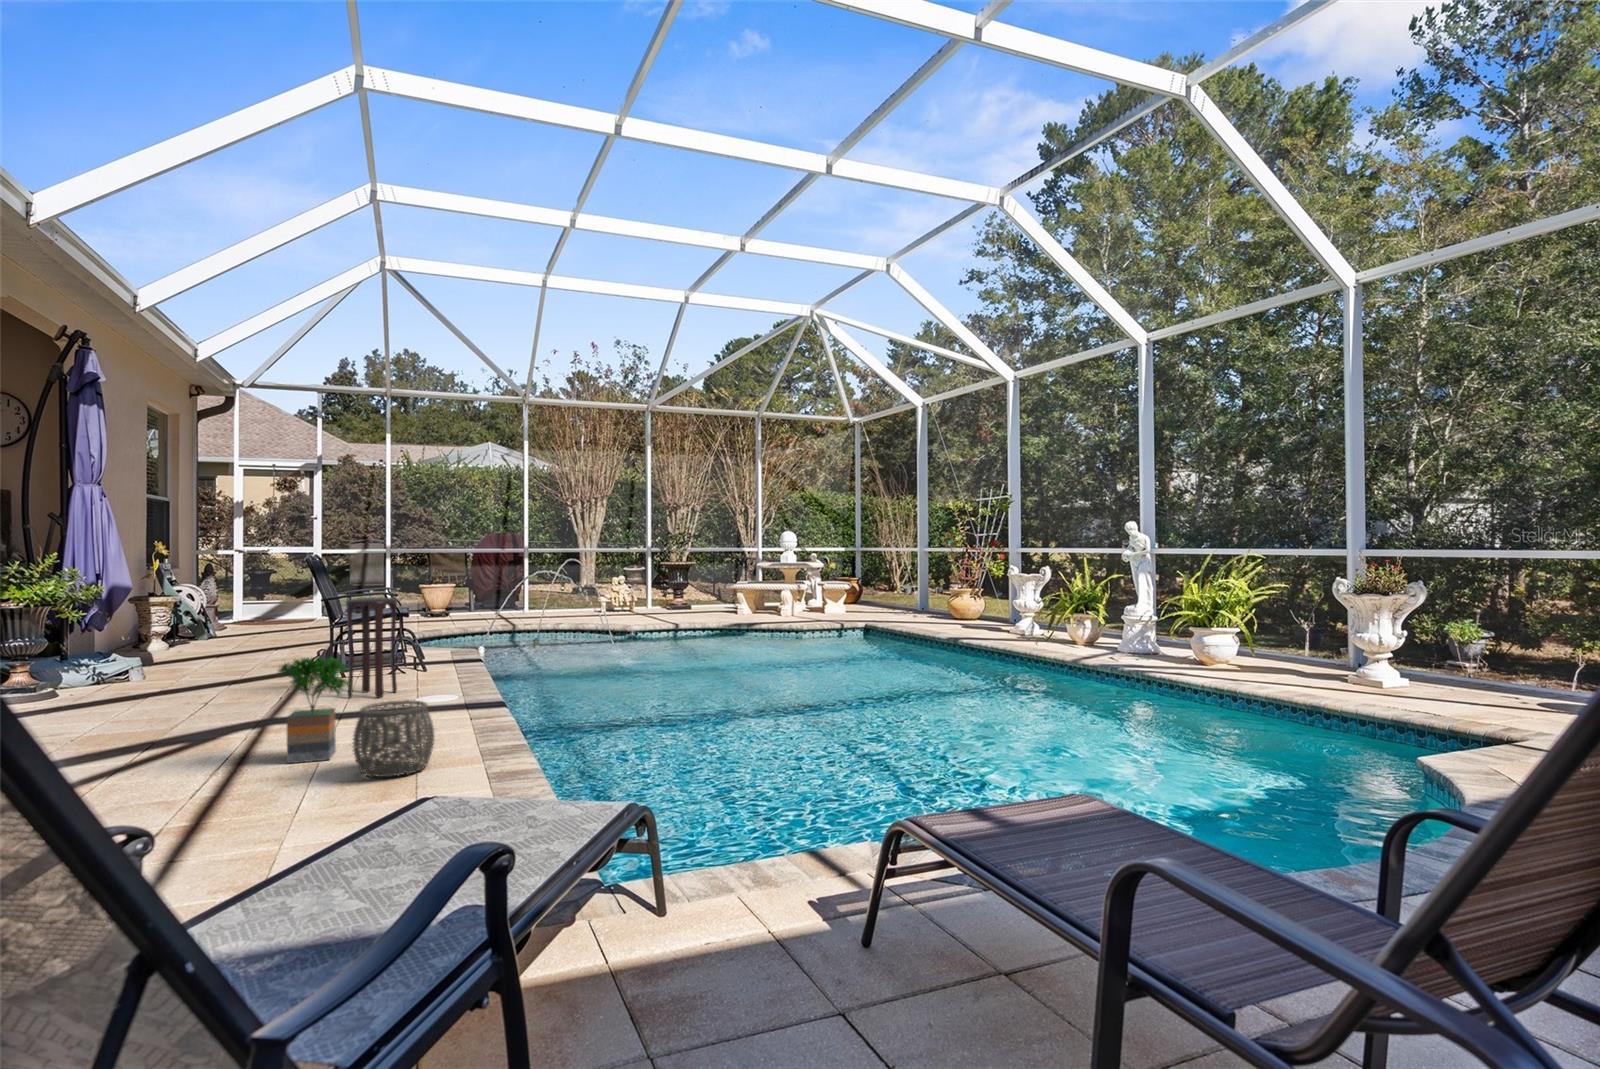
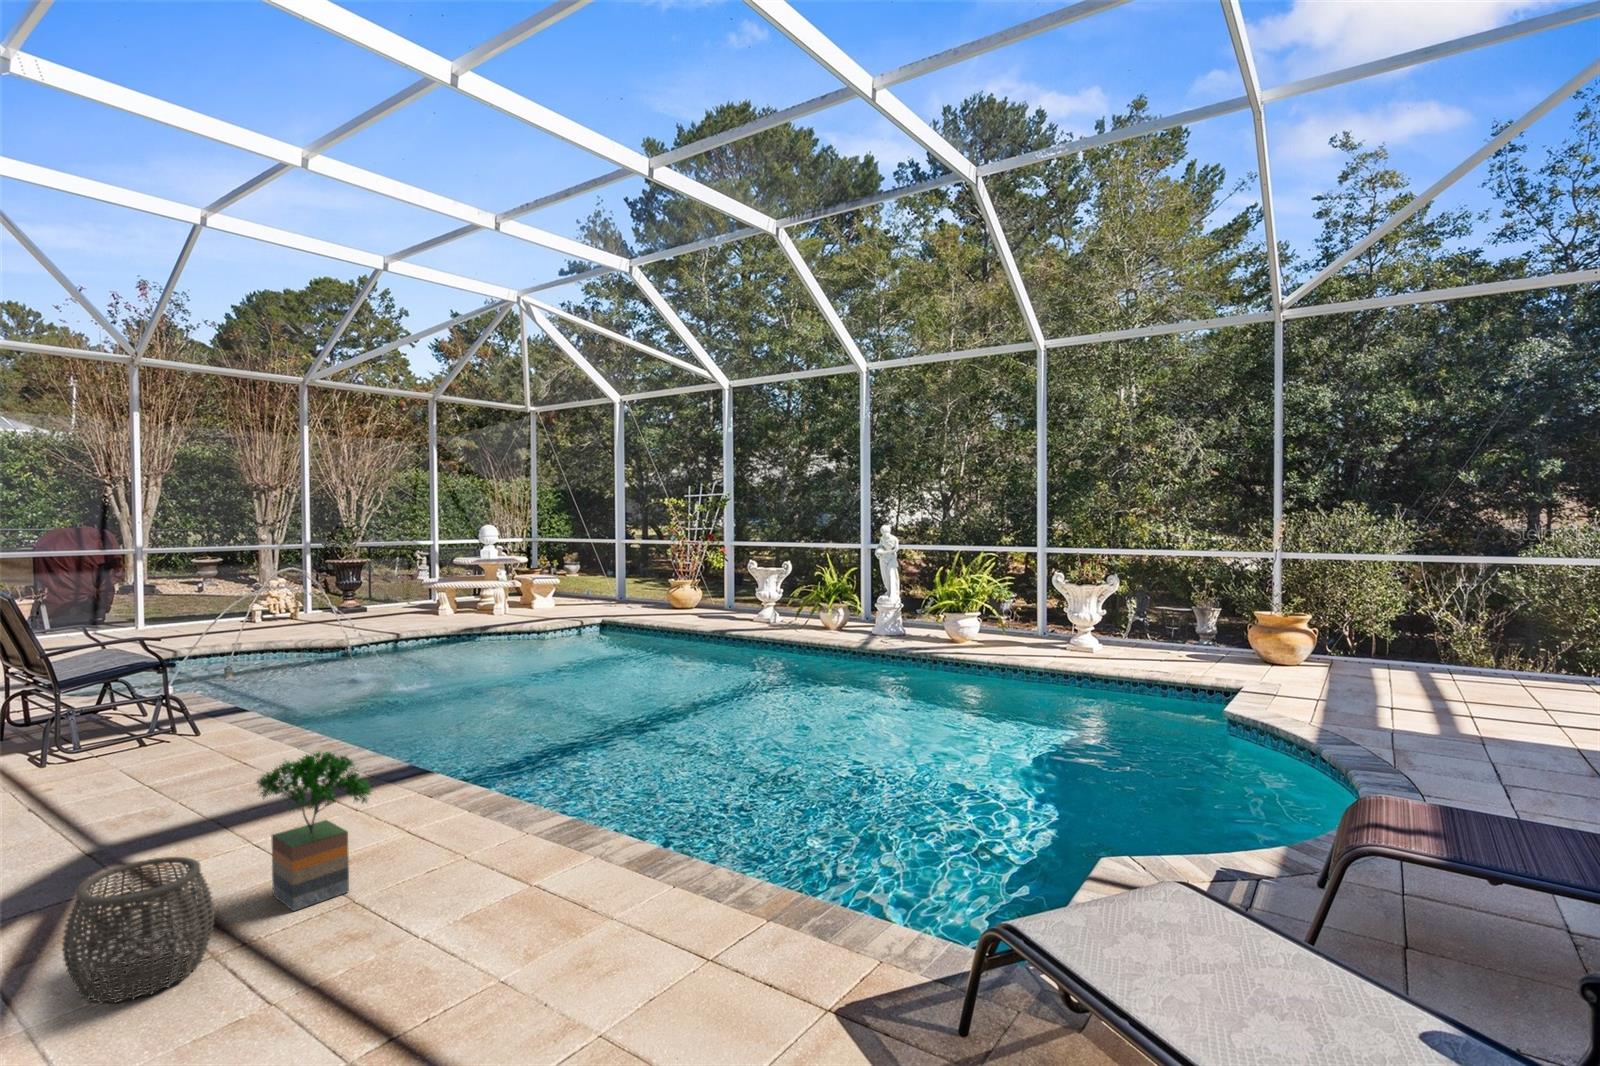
stool: present [346,598,398,698] -> none [142,647,224,794]
woven basket: present [353,700,434,778] -> present [62,857,214,1003]

